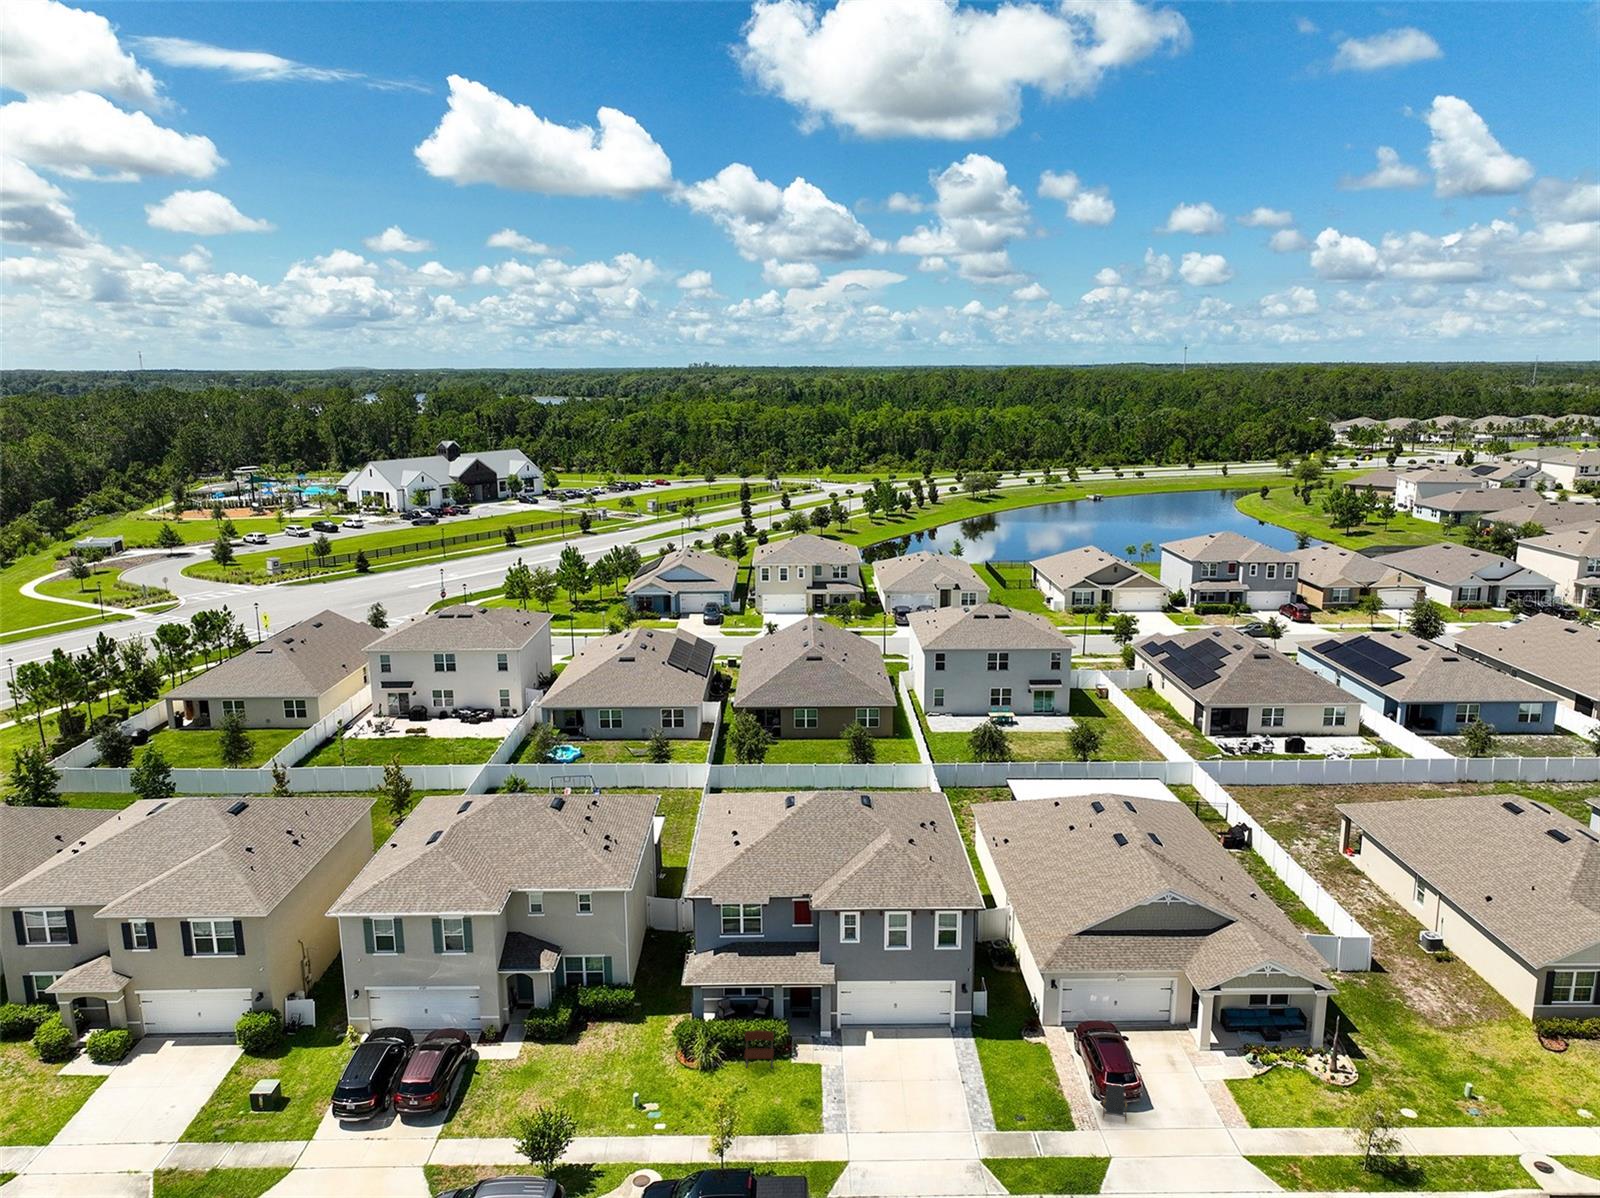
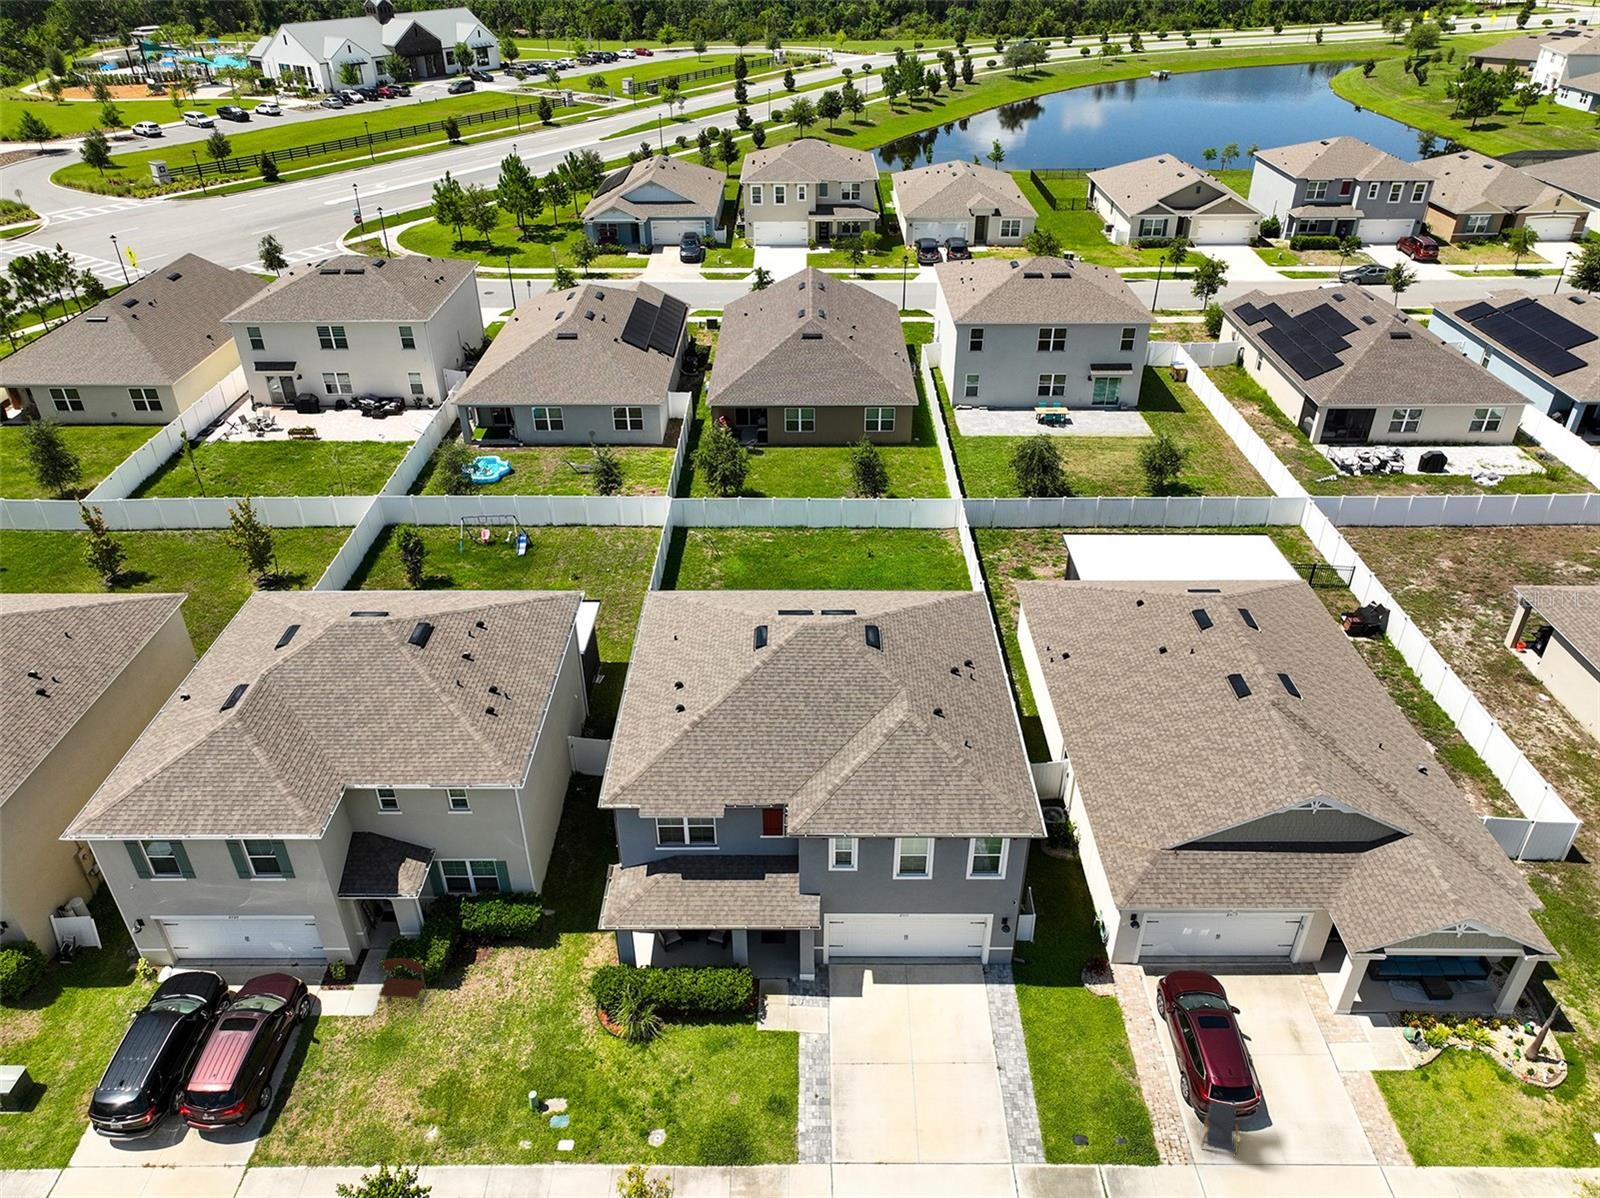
bench: present [744,1030,774,1067] -> present [379,958,427,1005]

